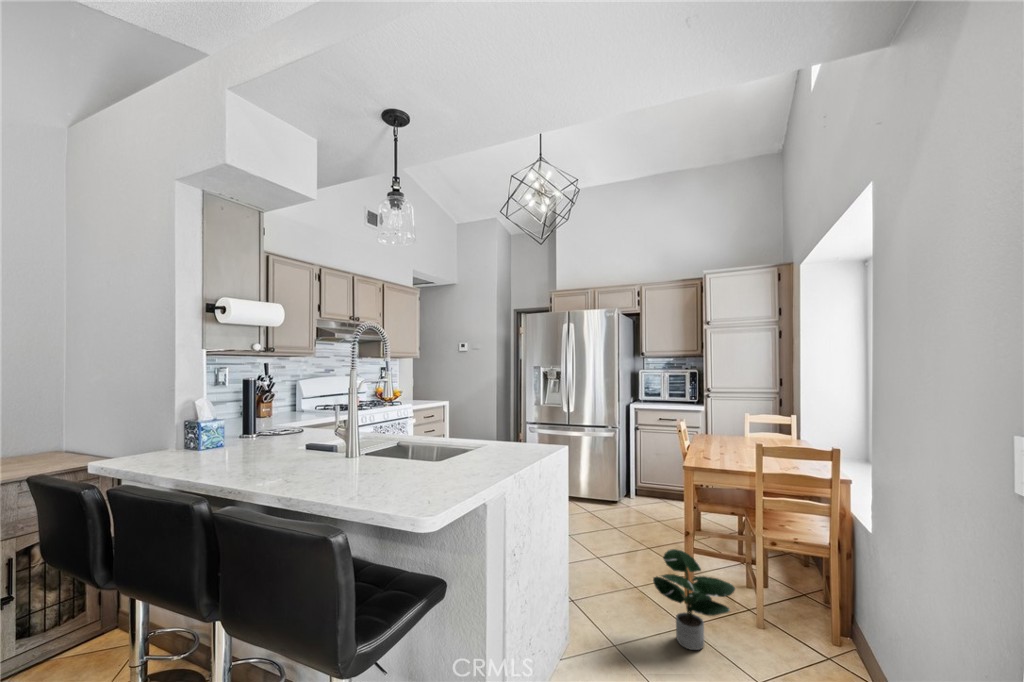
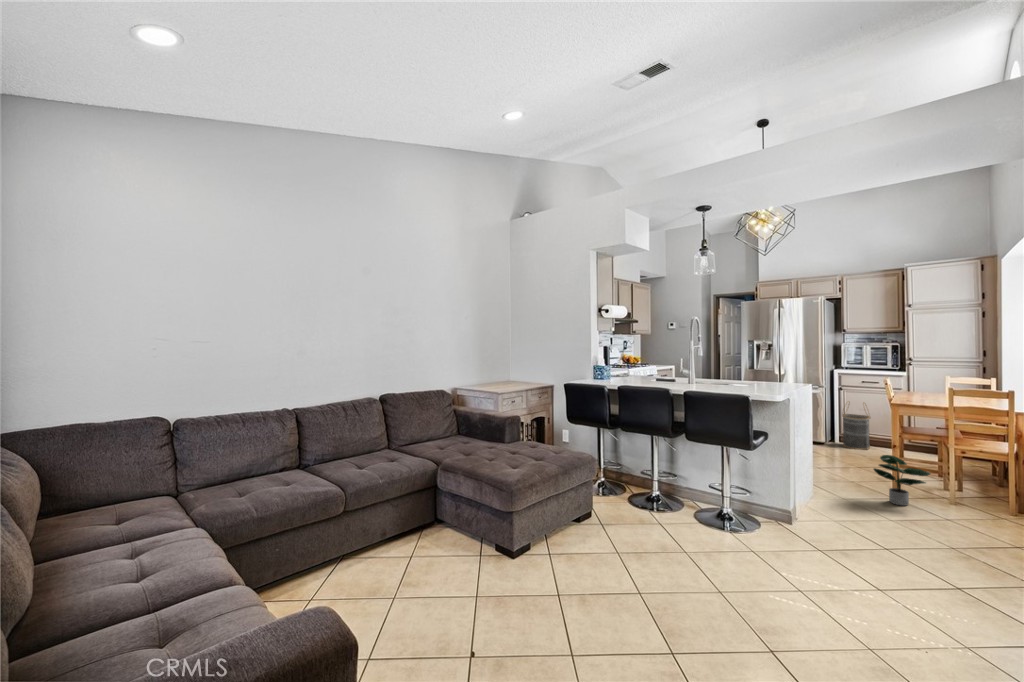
basket: none [638,443,669,508] -> present [842,403,870,450]

